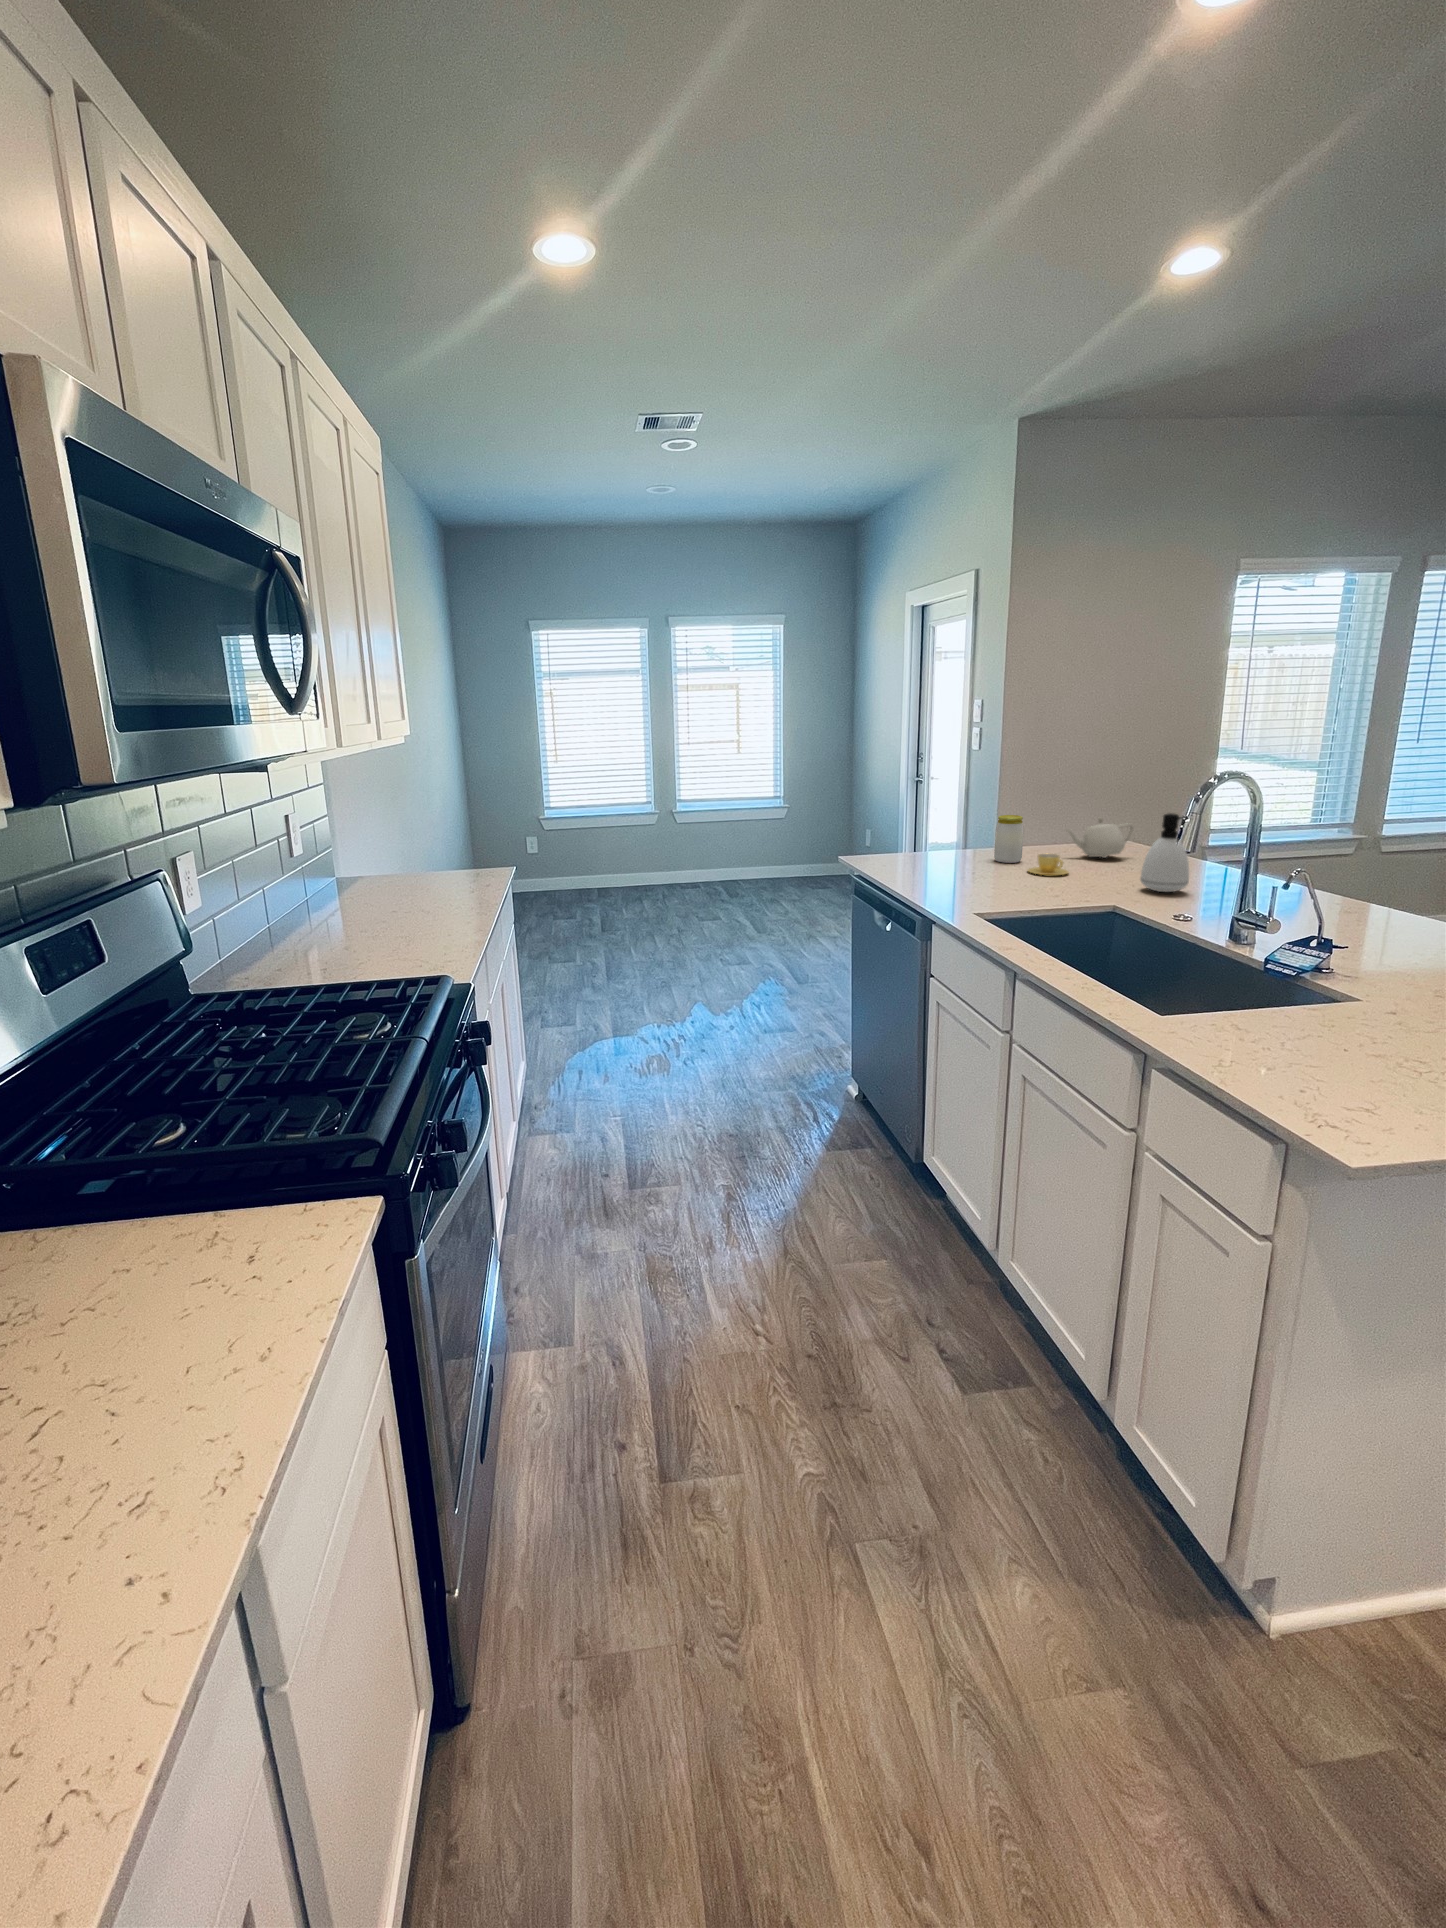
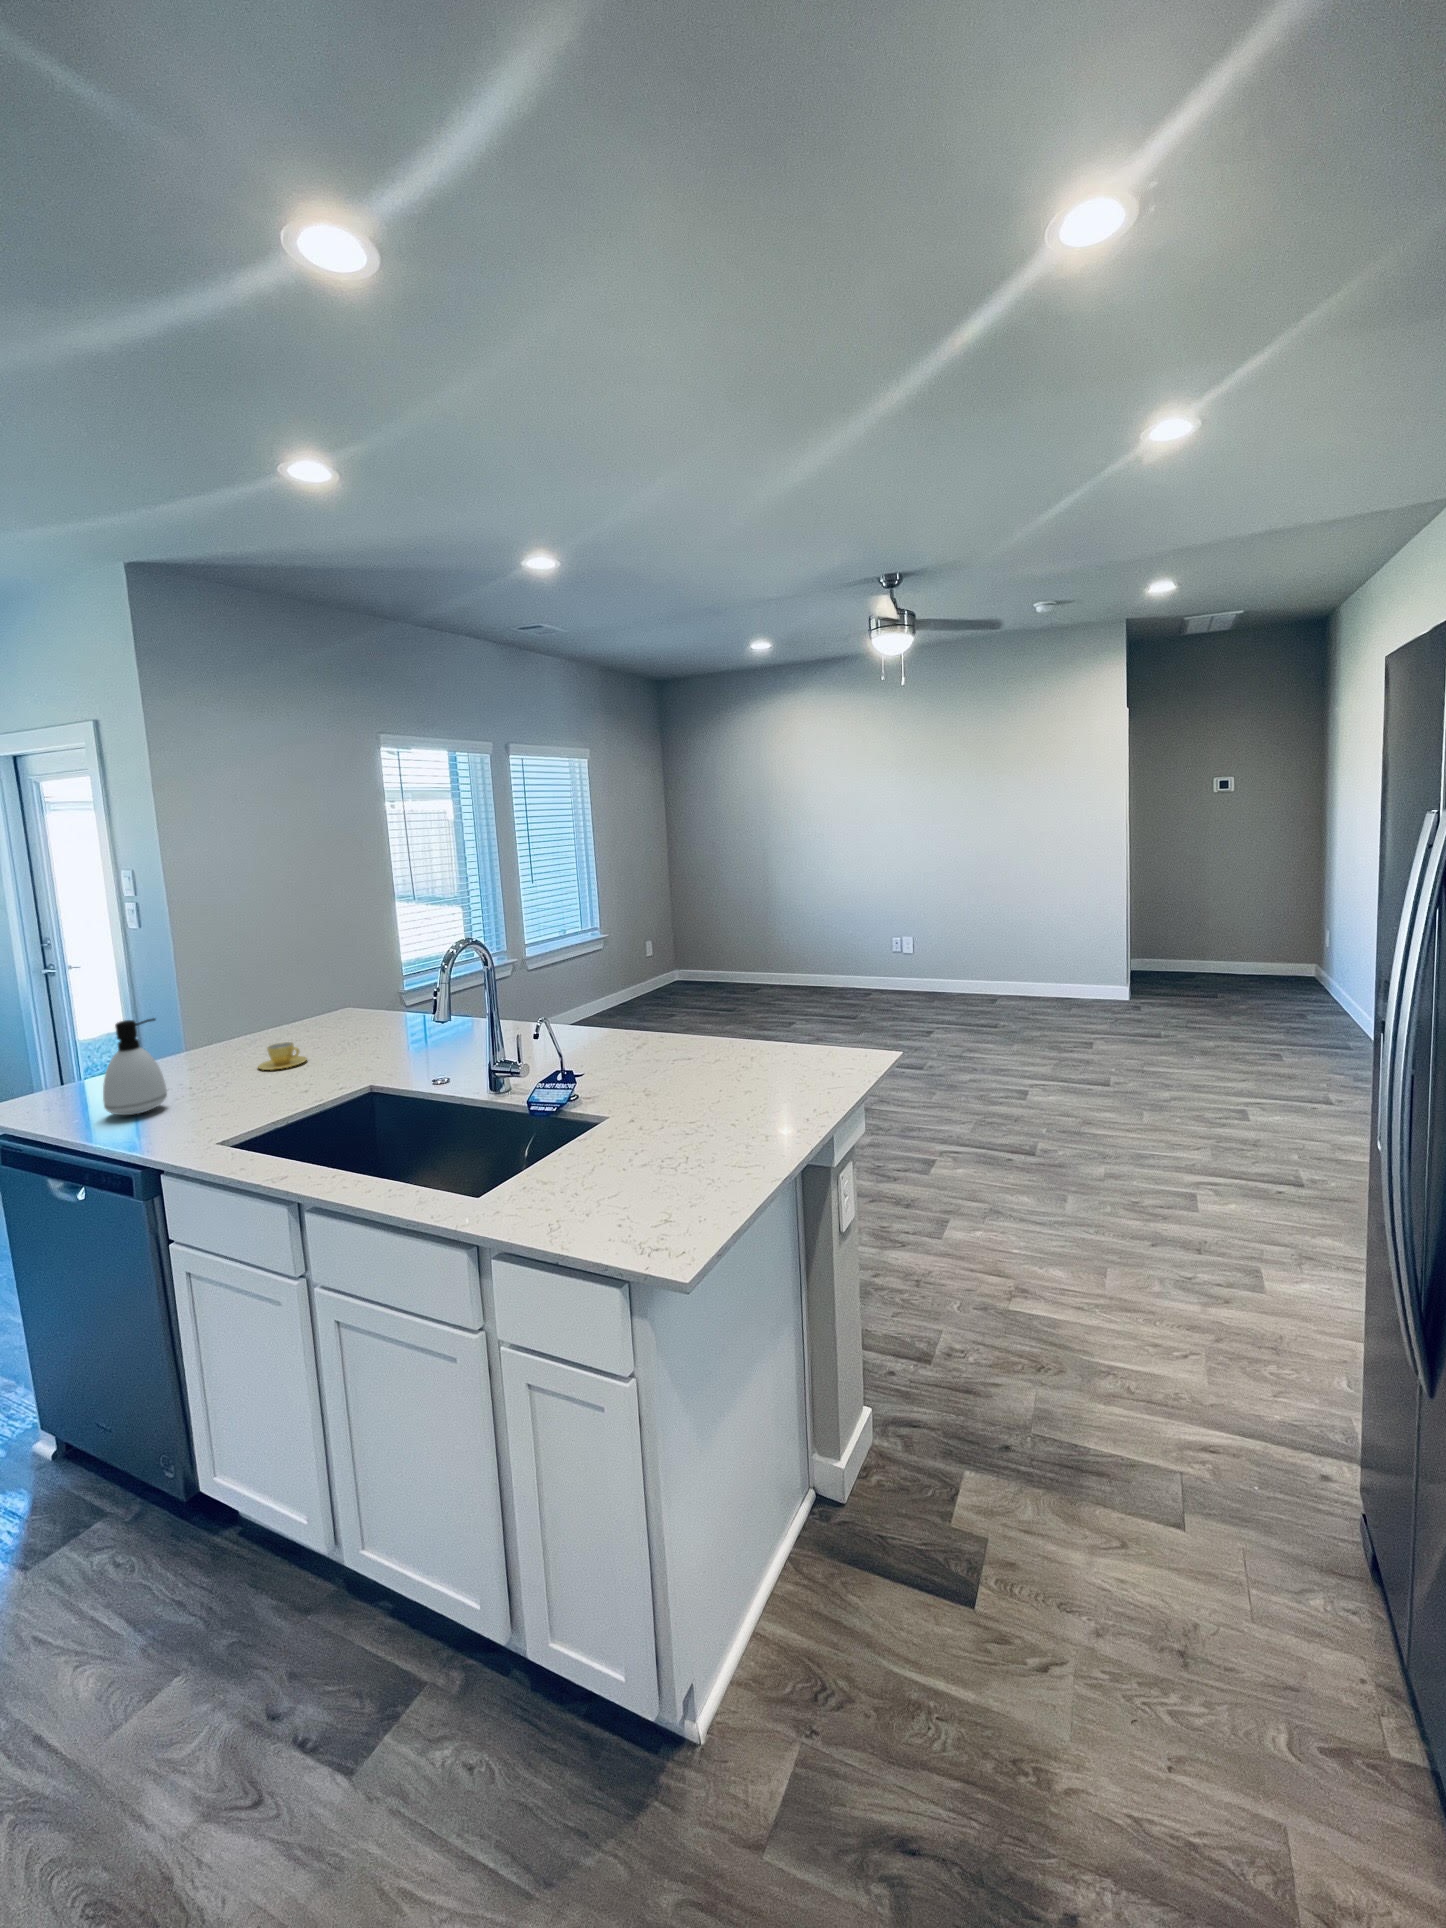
soap dispenser: present [1140,813,1189,892] -> present [103,1018,167,1115]
jar: present [994,815,1024,863] -> none [204,1006,244,1065]
teapot: present [1067,817,1134,858] -> none [287,991,359,1035]

